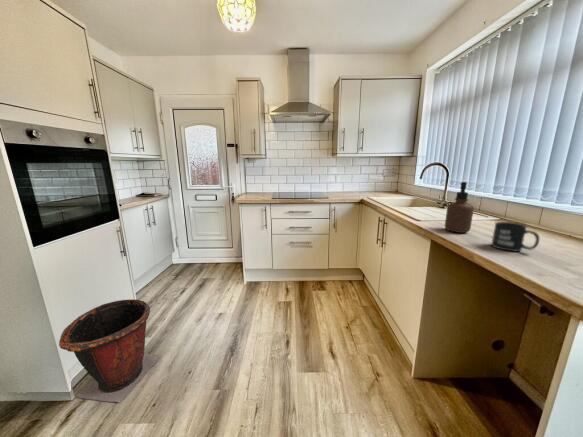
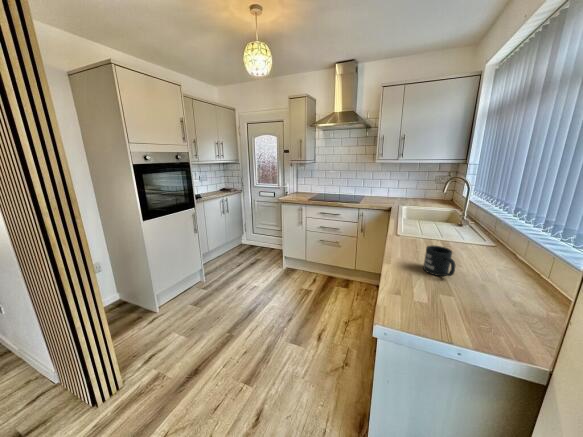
soap dispenser: present [445,182,474,233] -> none [409,203,435,252]
waste bin: present [59,299,160,403] -> none [151,260,208,322]

